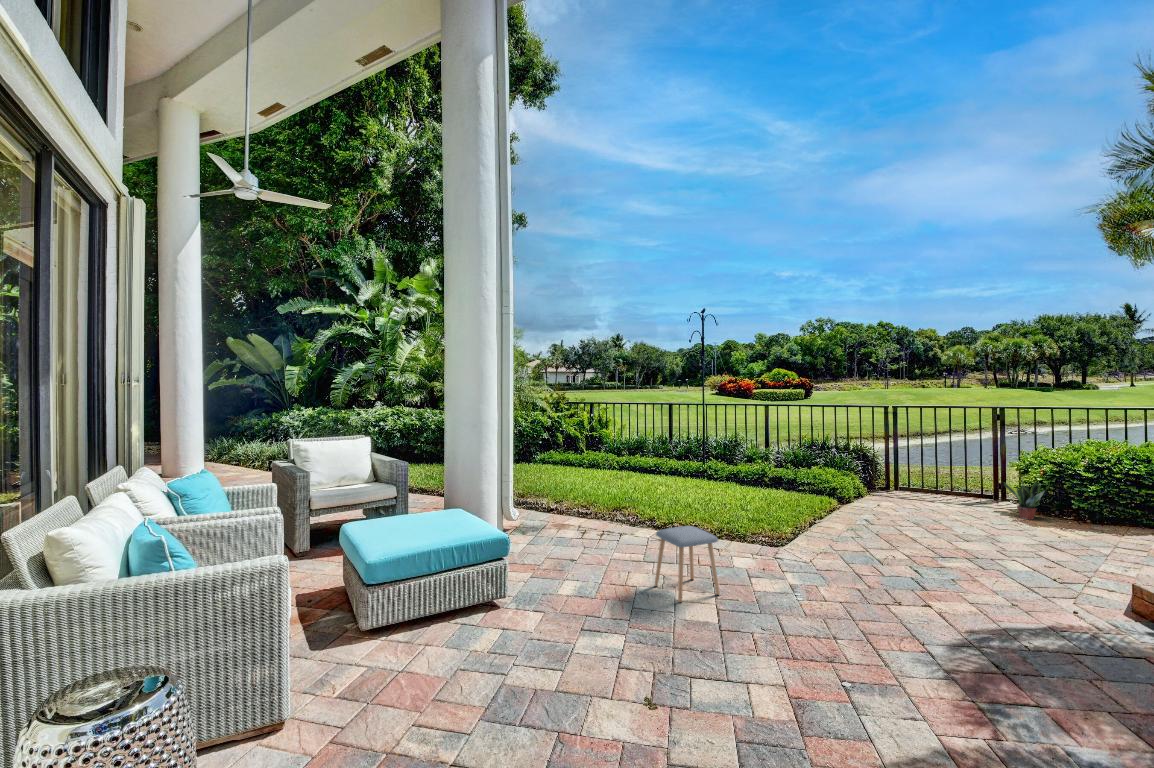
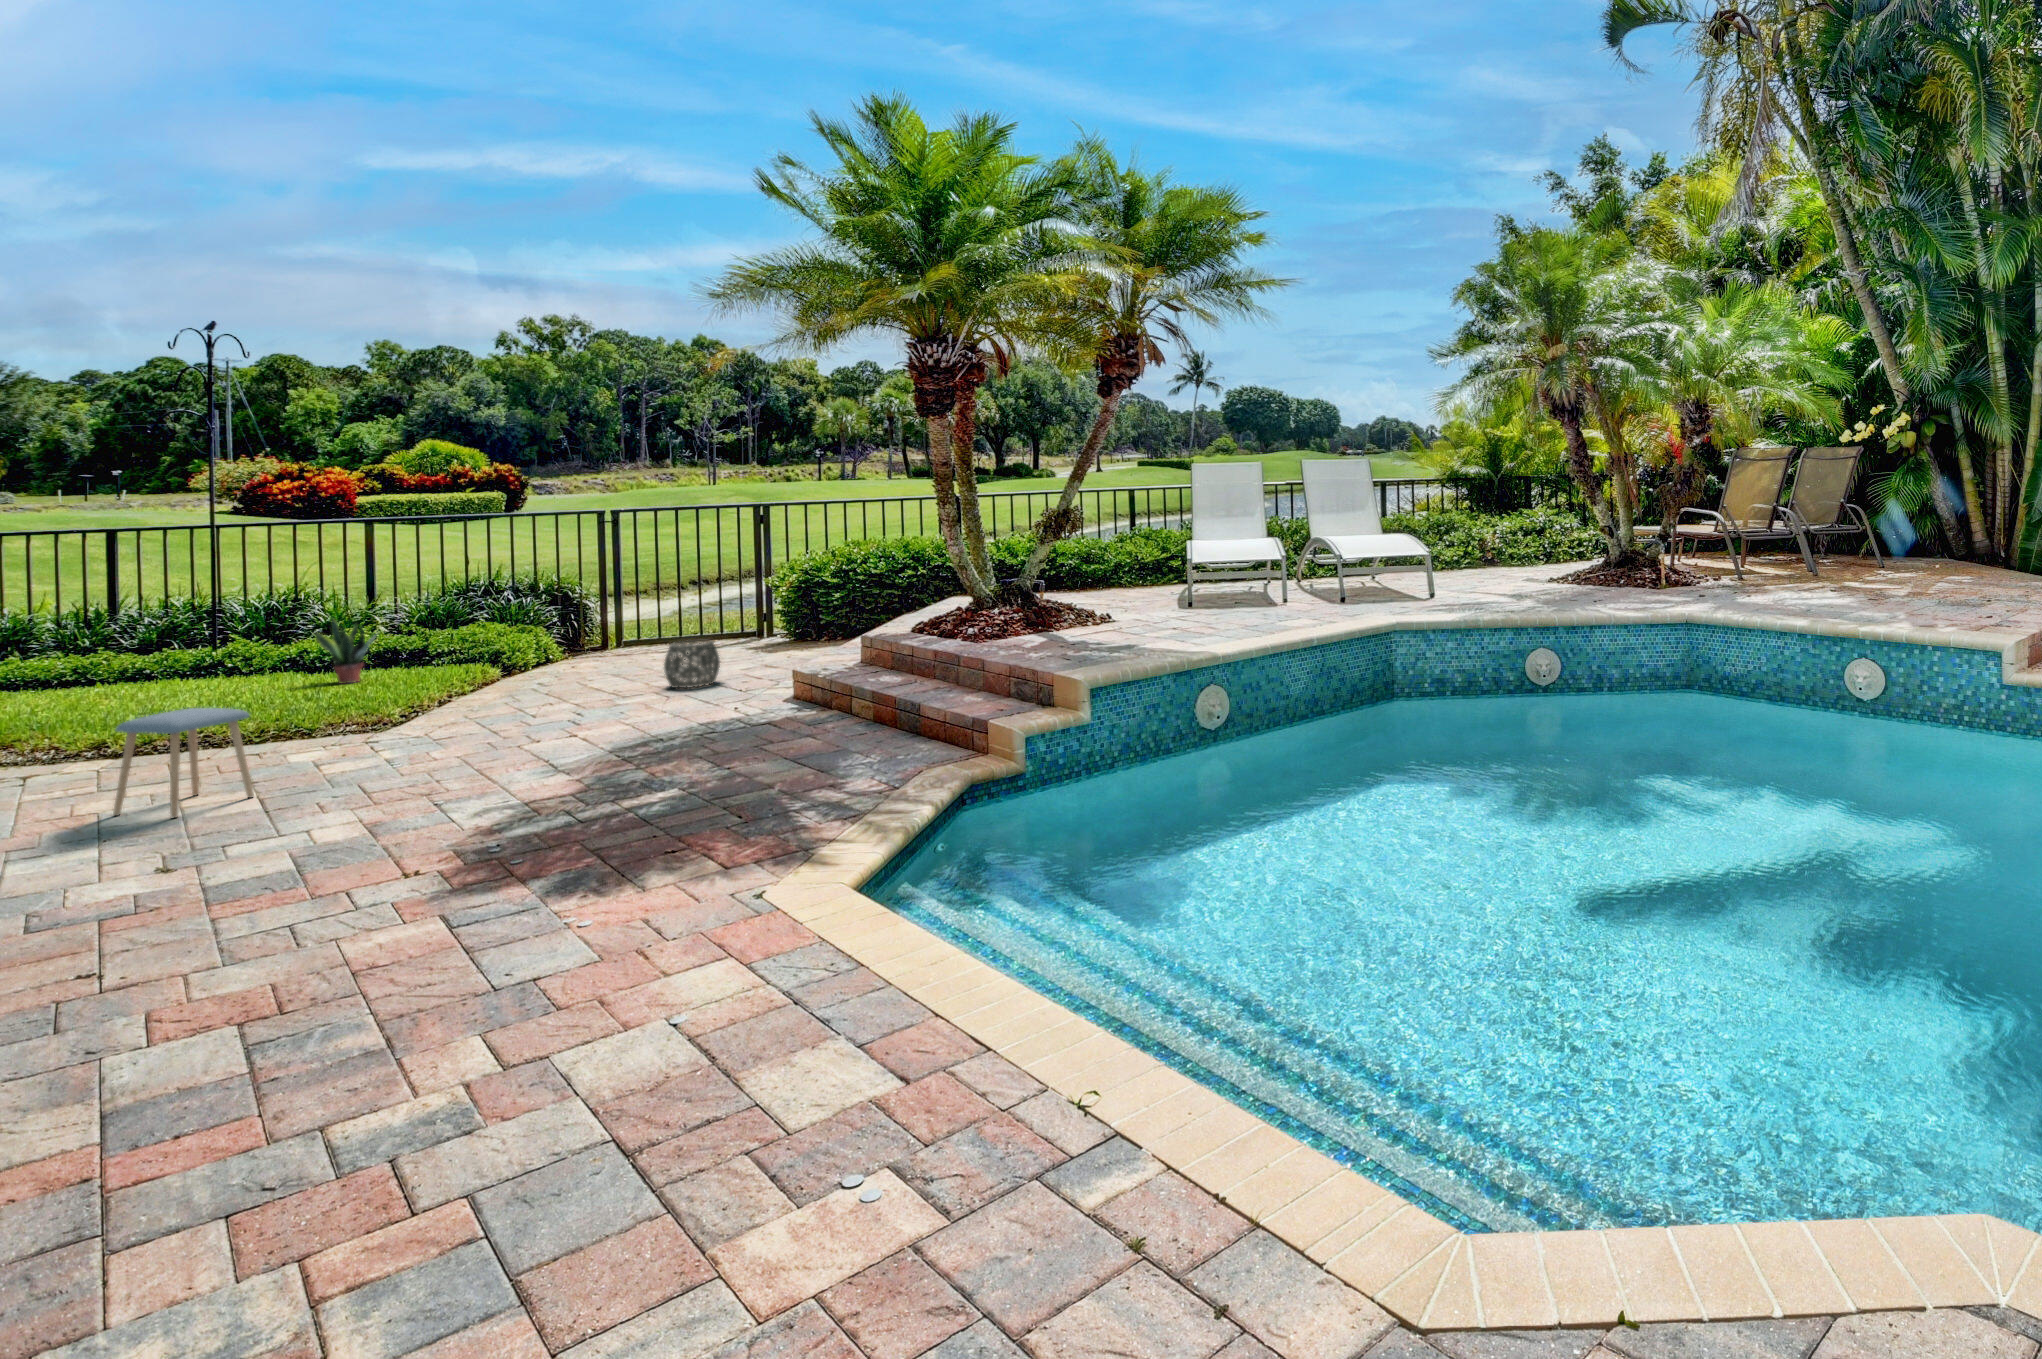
potted plant: present [1004,477,1044,519] -> present [316,619,376,684]
woven basket: none [961,514,1011,556] -> present [664,640,720,688]

